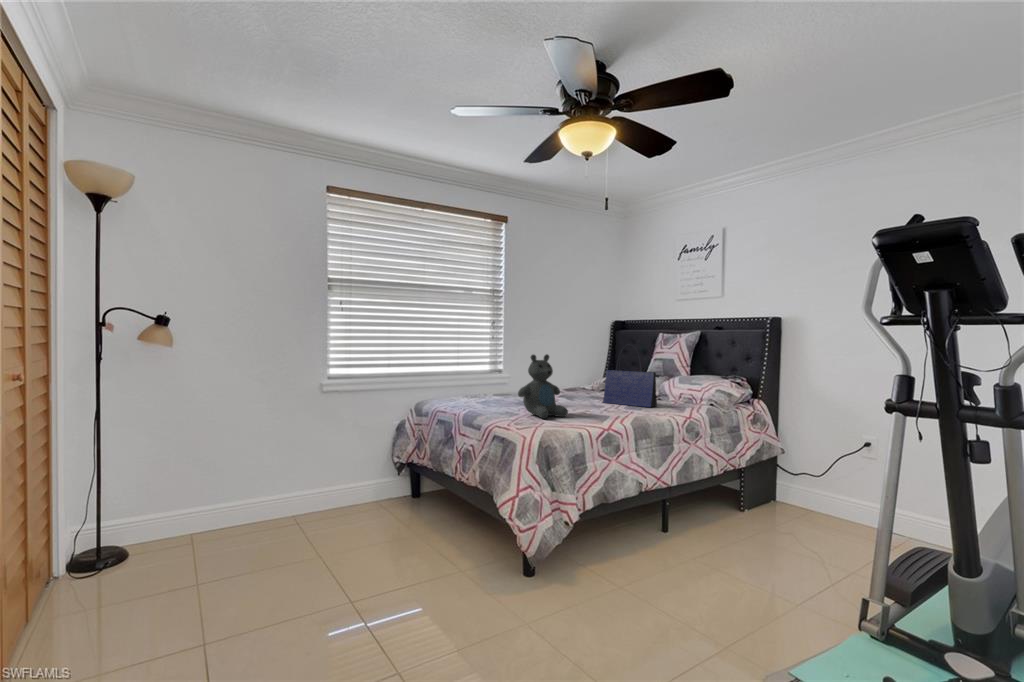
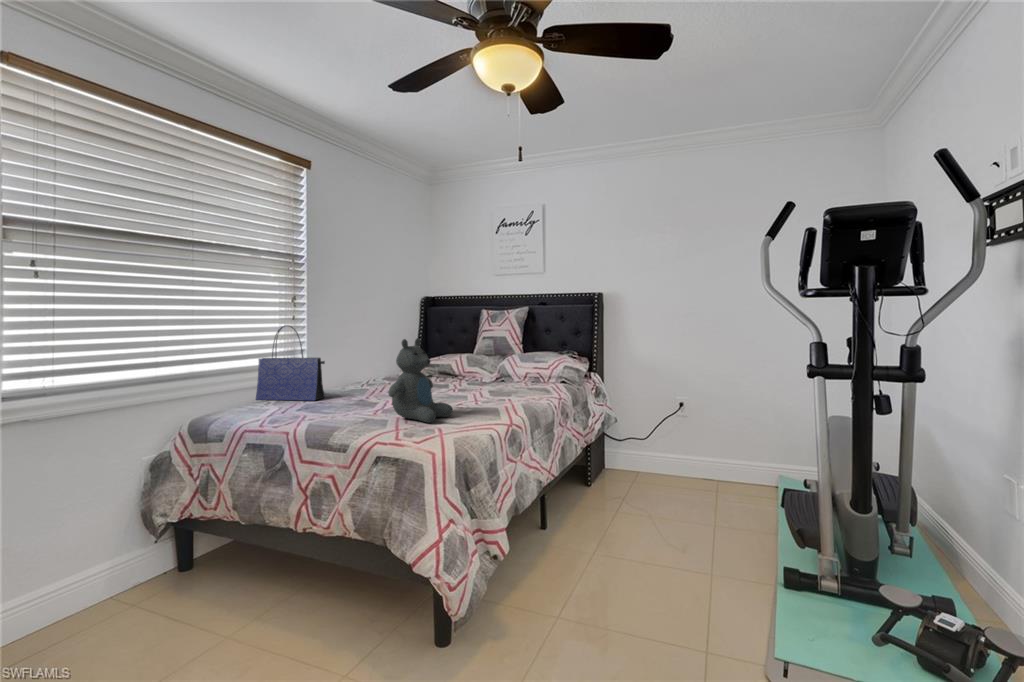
tote bag: present [603,345,659,407] -> present [256,325,325,401]

